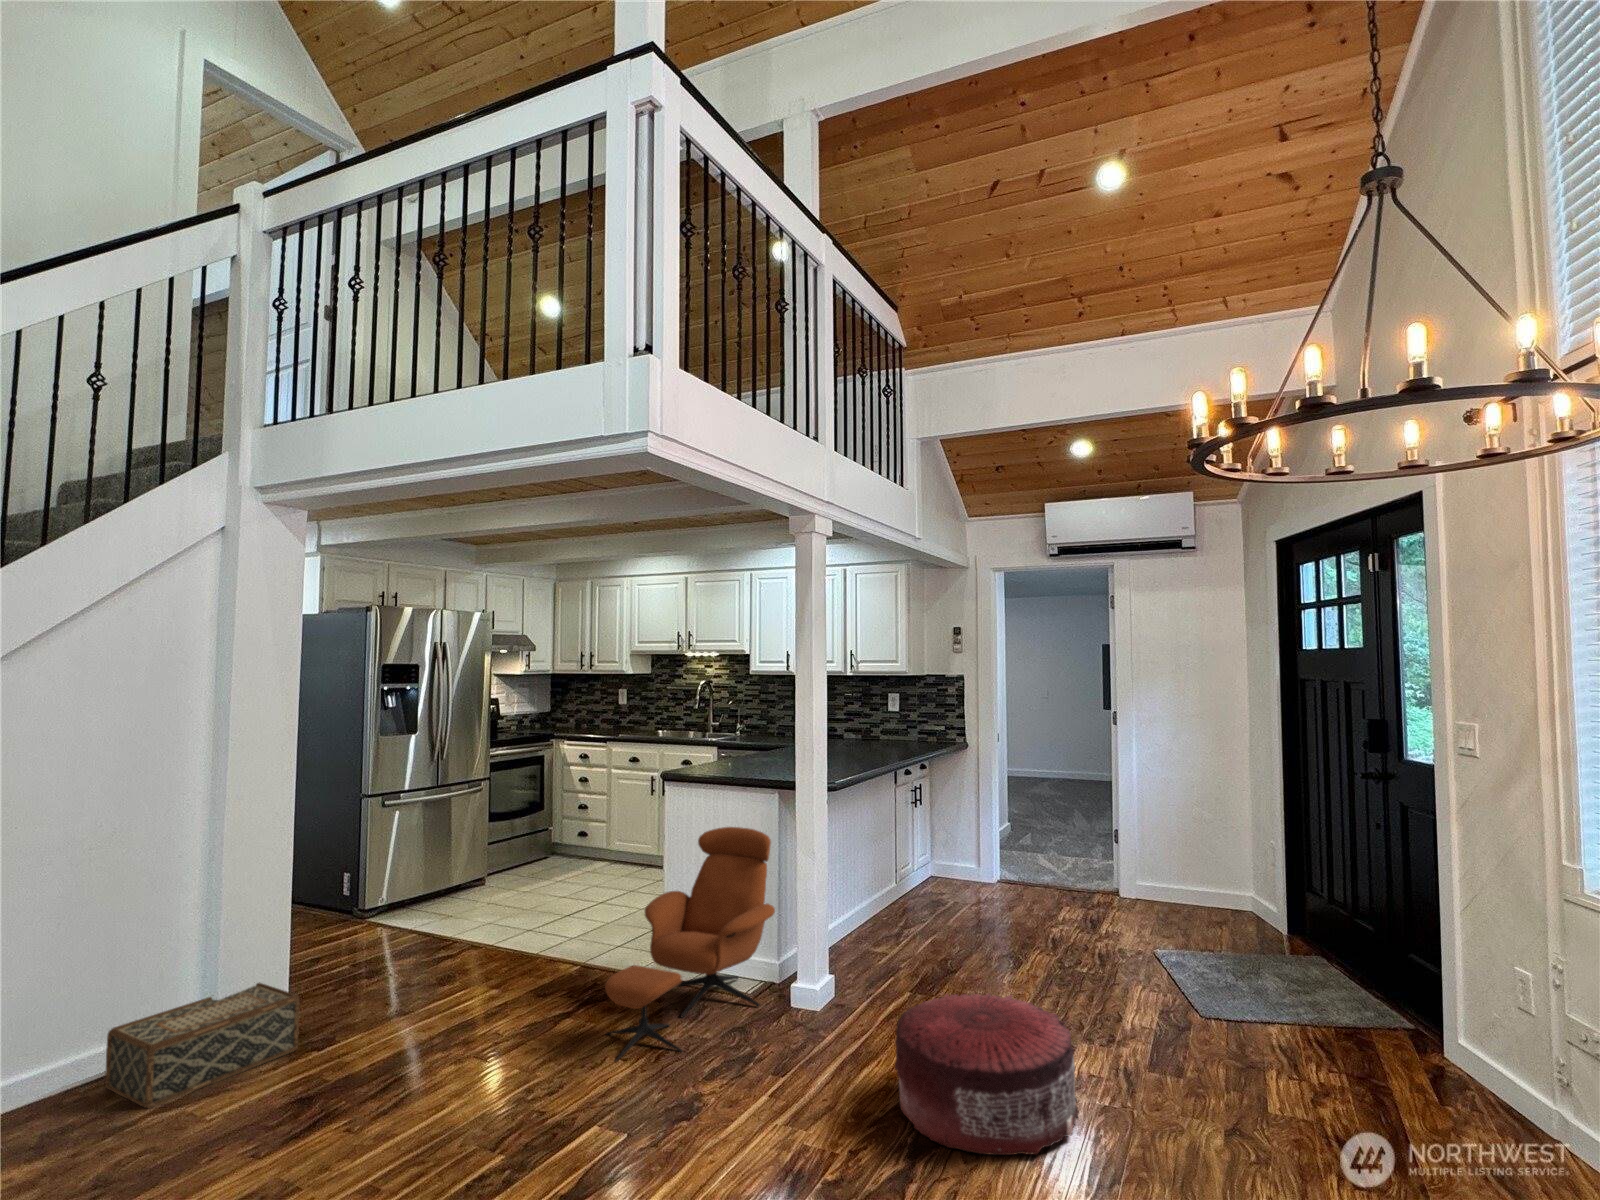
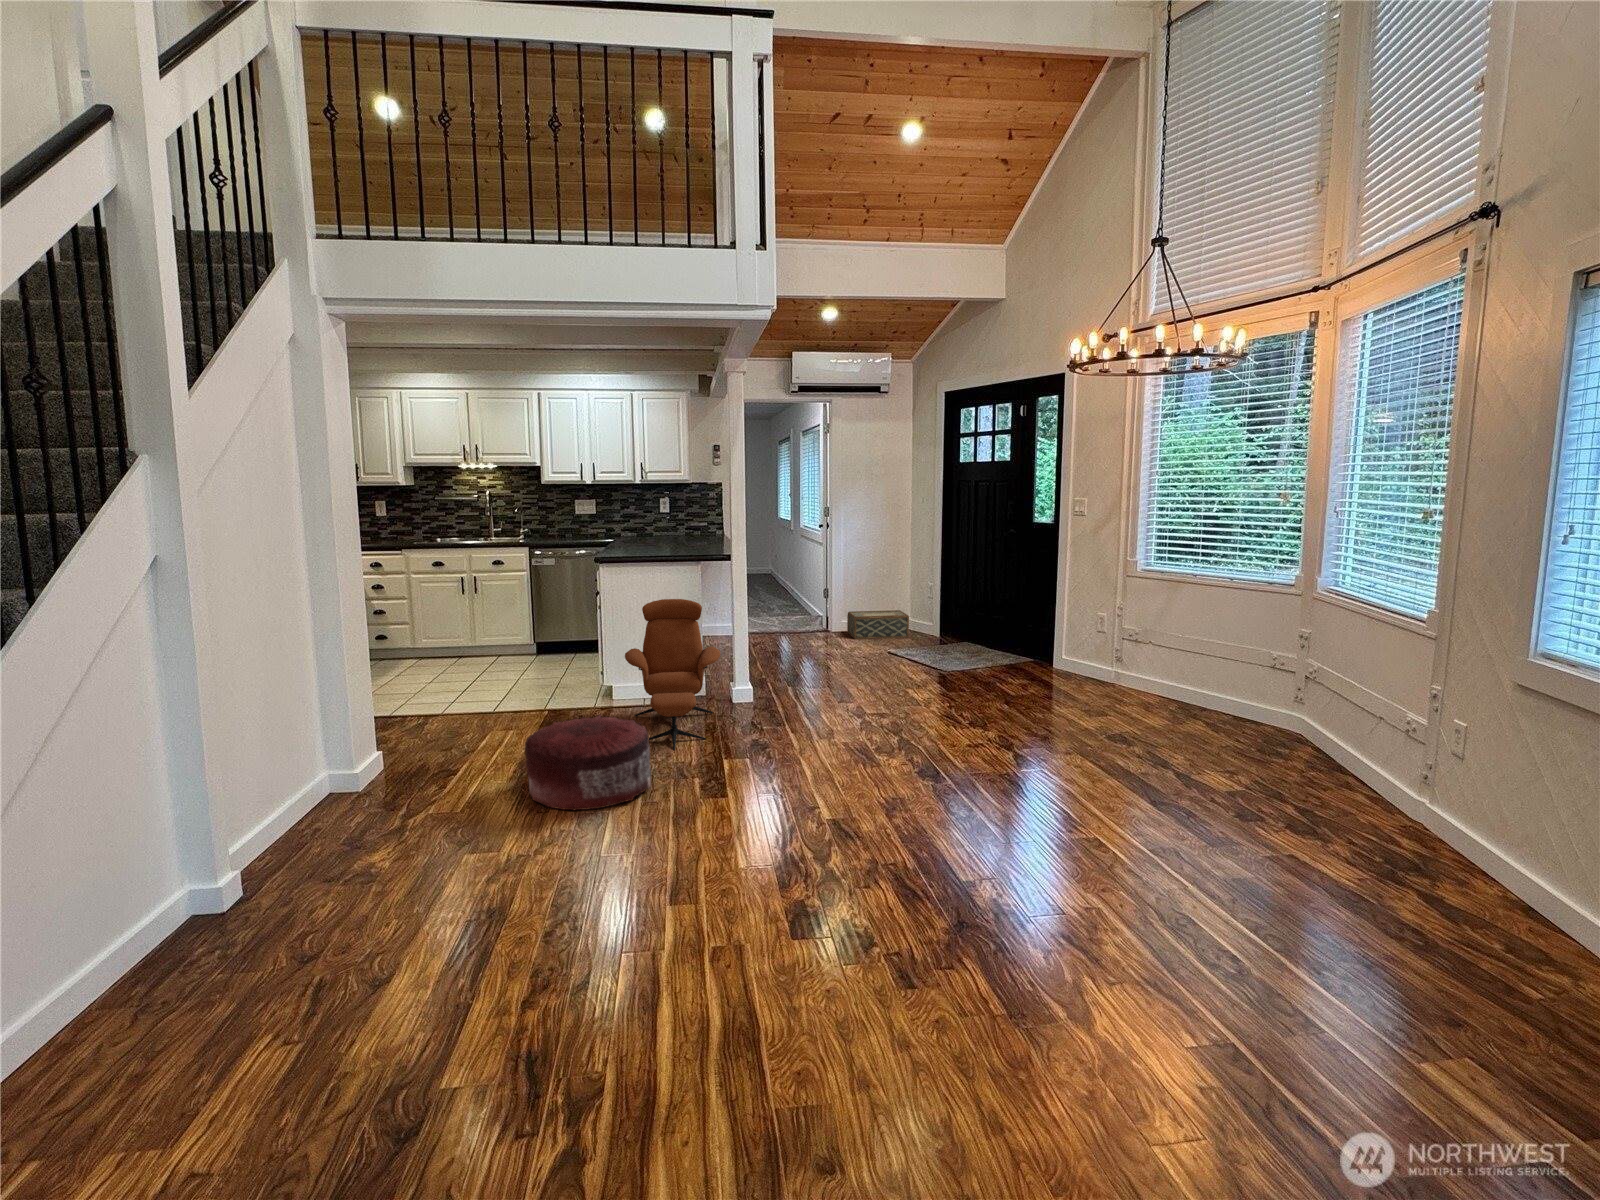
woven basket: present [105,982,299,1109] -> present [847,610,909,639]
pouf: present [895,994,1079,1155] -> present [525,715,651,810]

